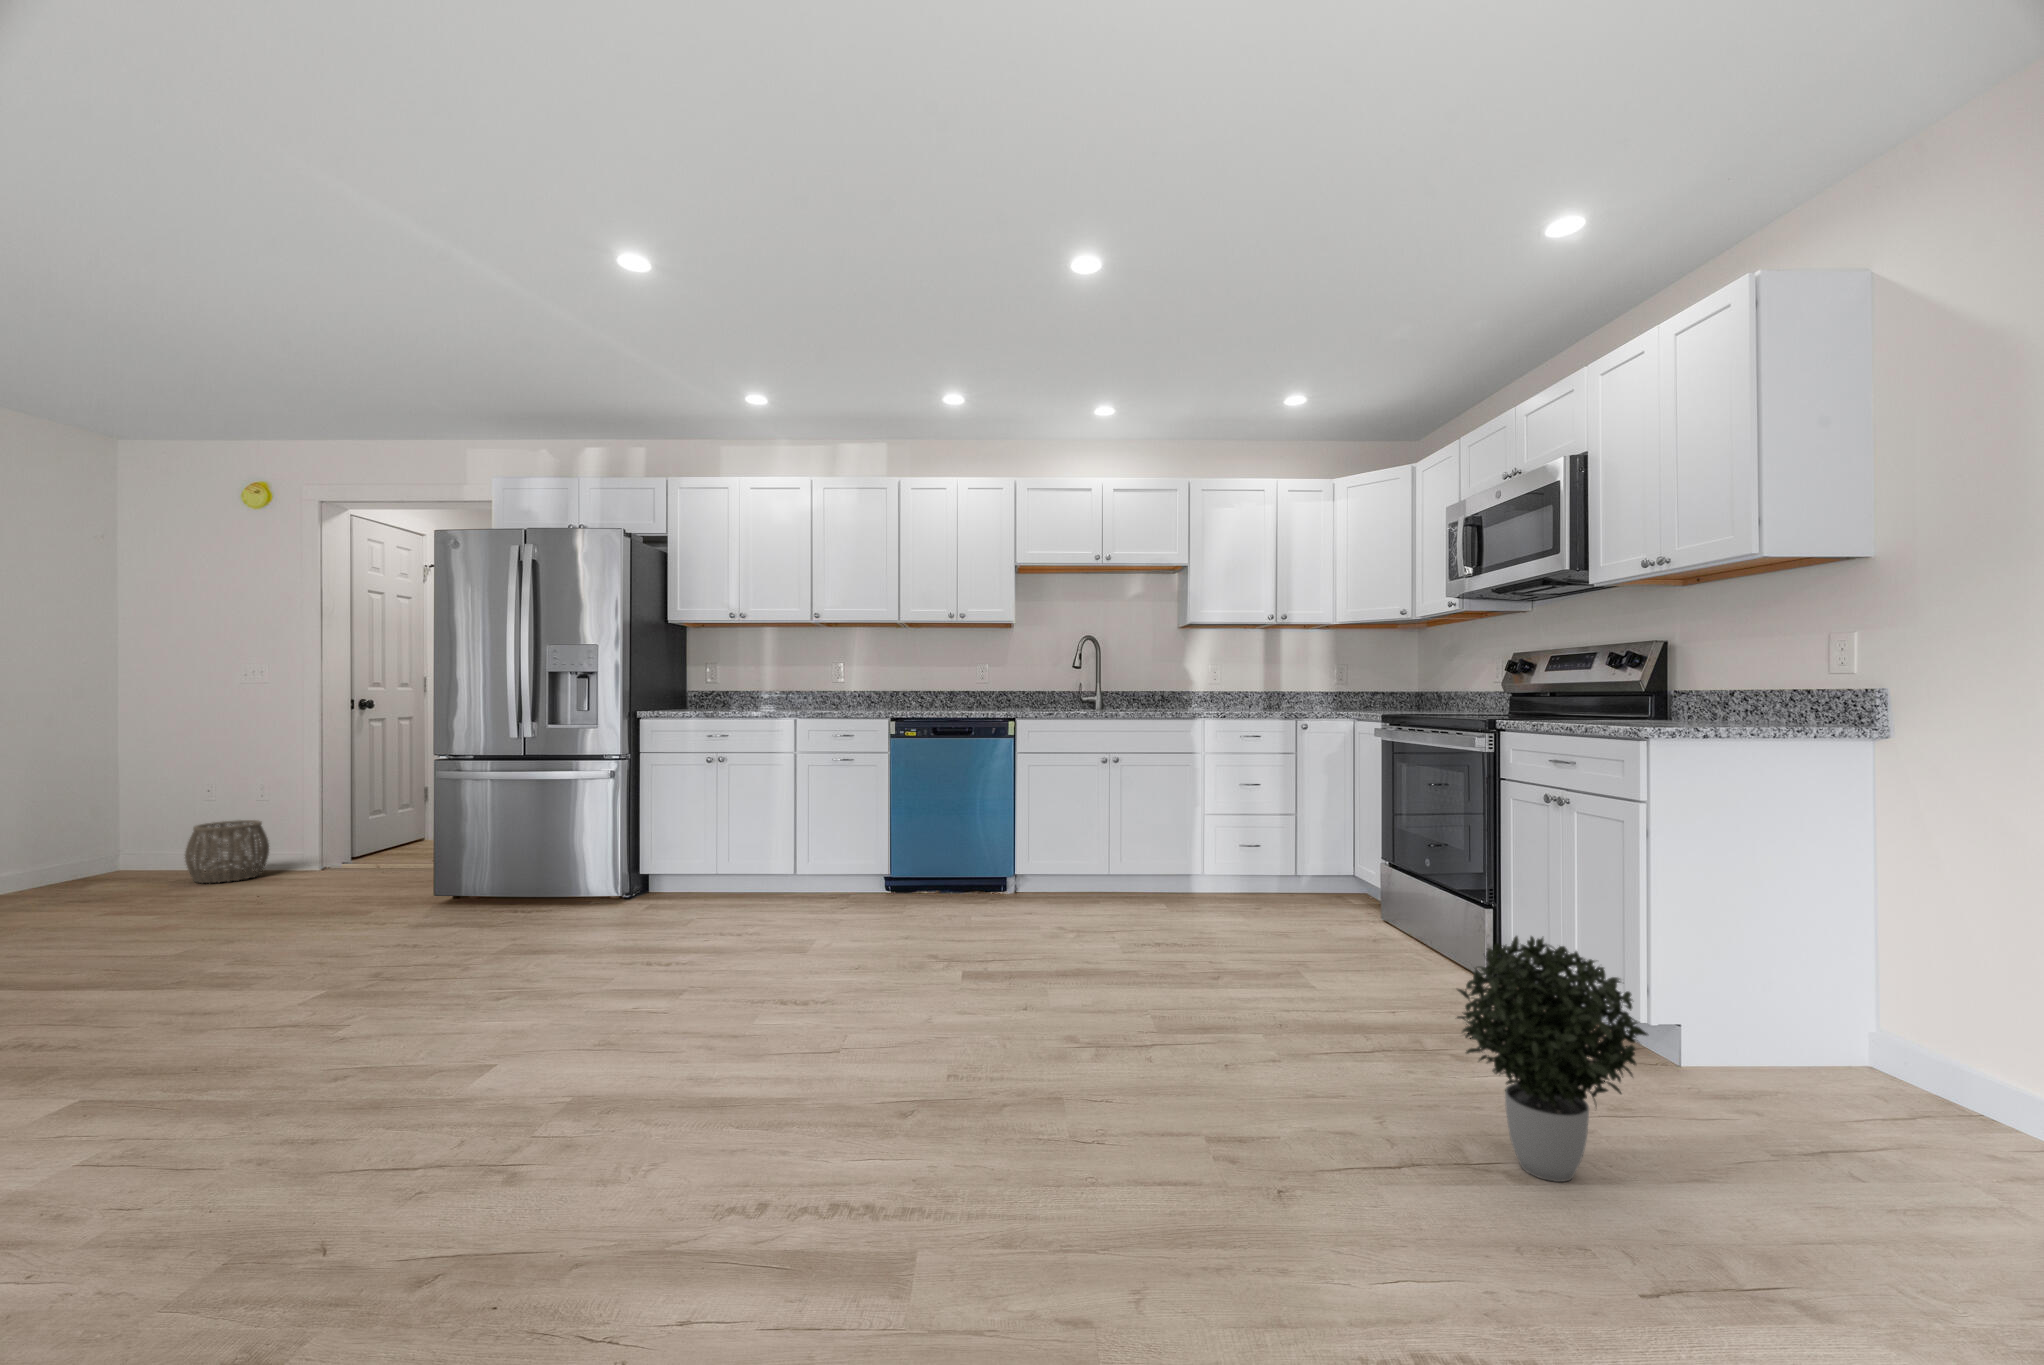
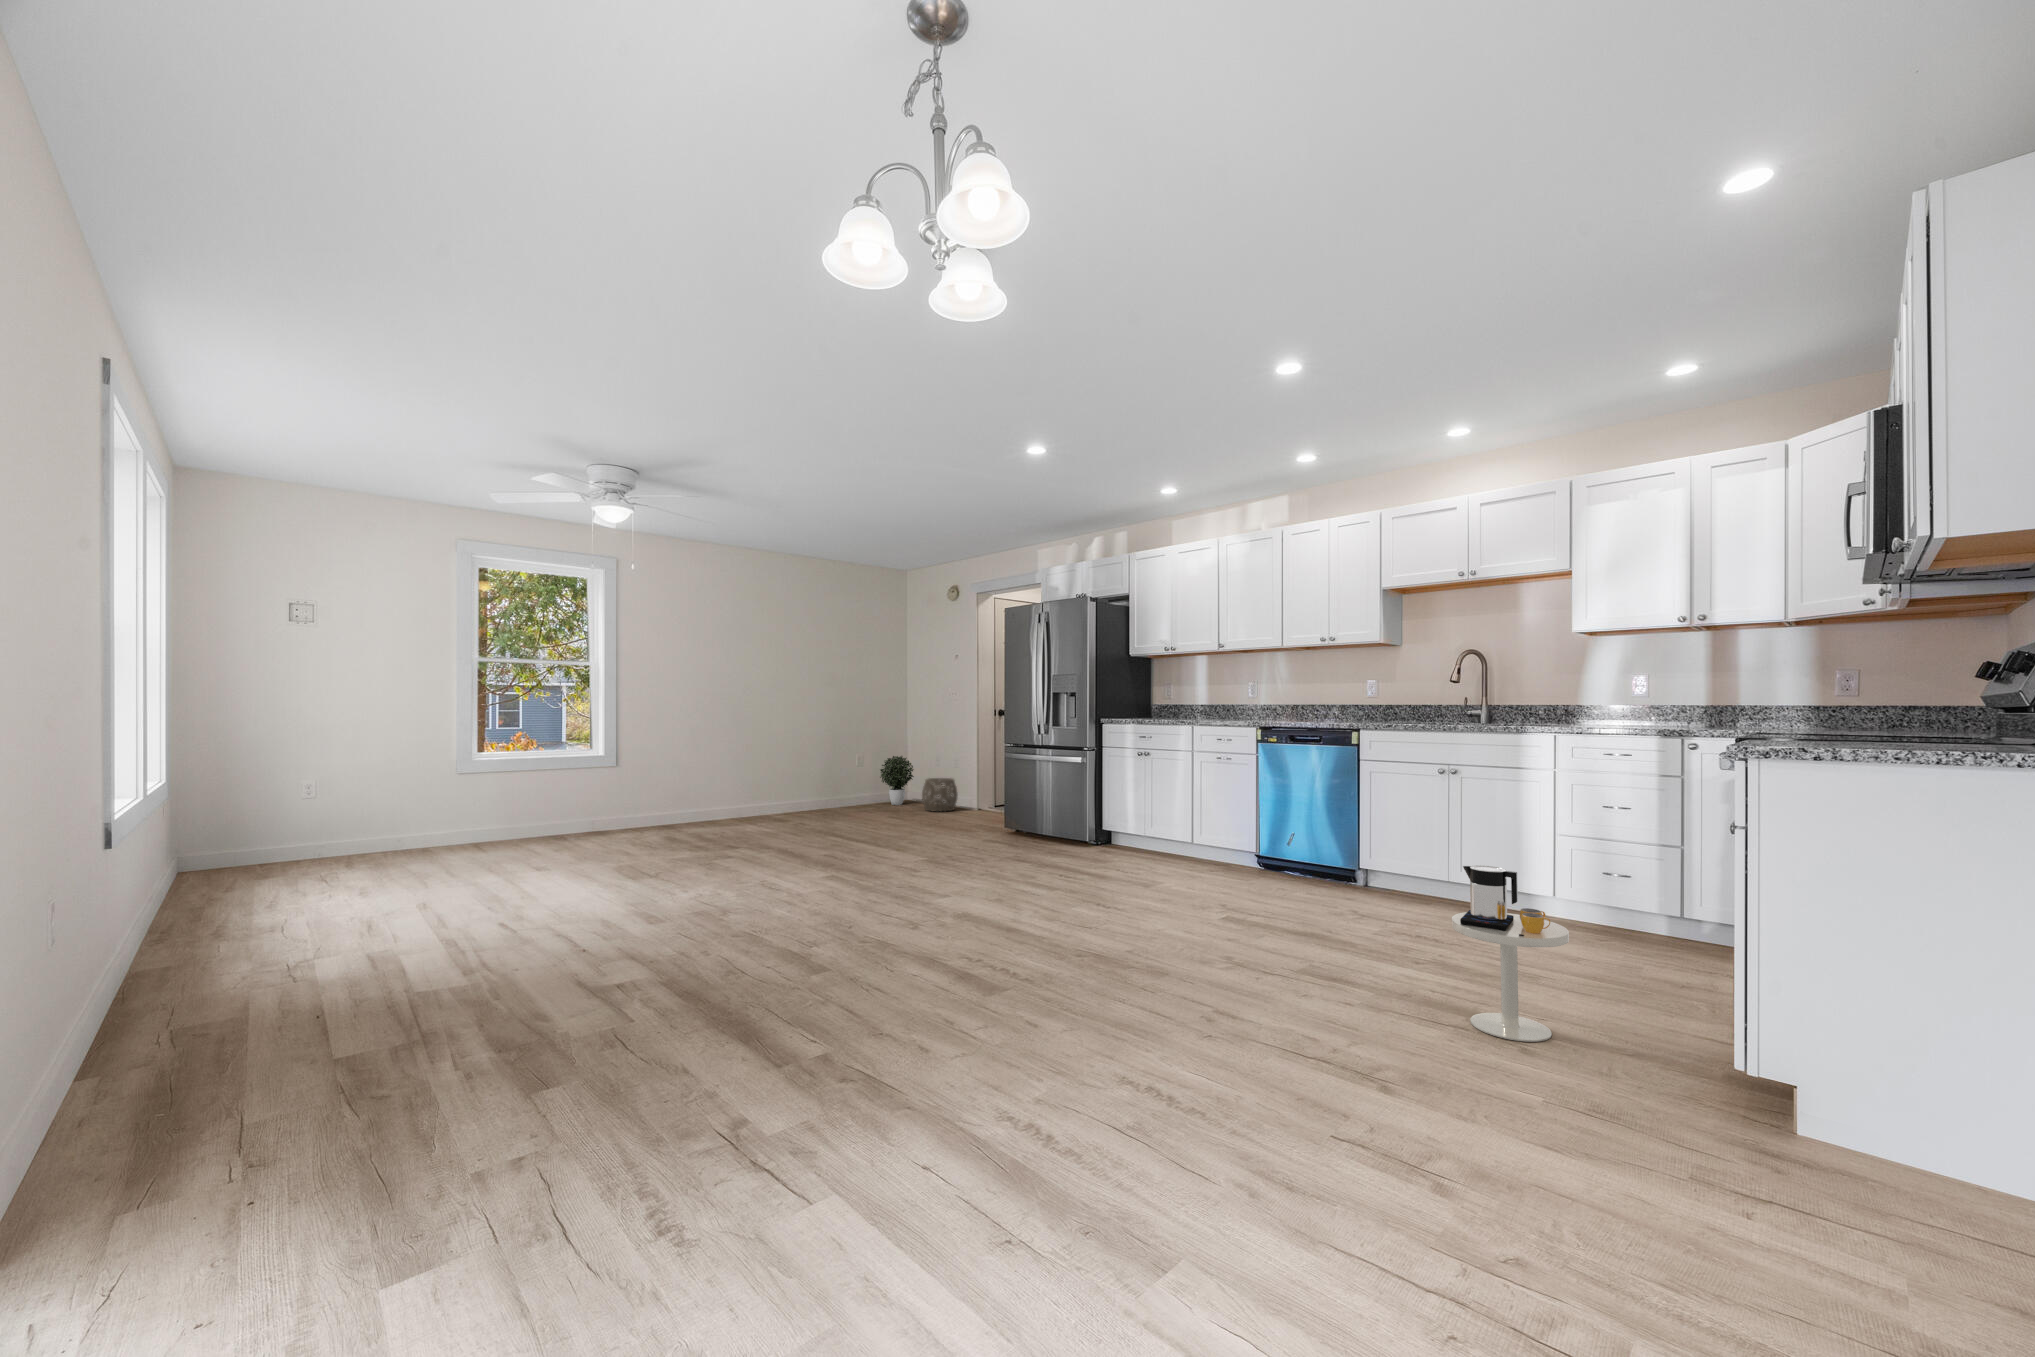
side table: none [1326,843,1425,999] -> present [1452,866,1569,1042]
potted plant: present [1457,936,1648,1182] -> present [880,756,914,805]

